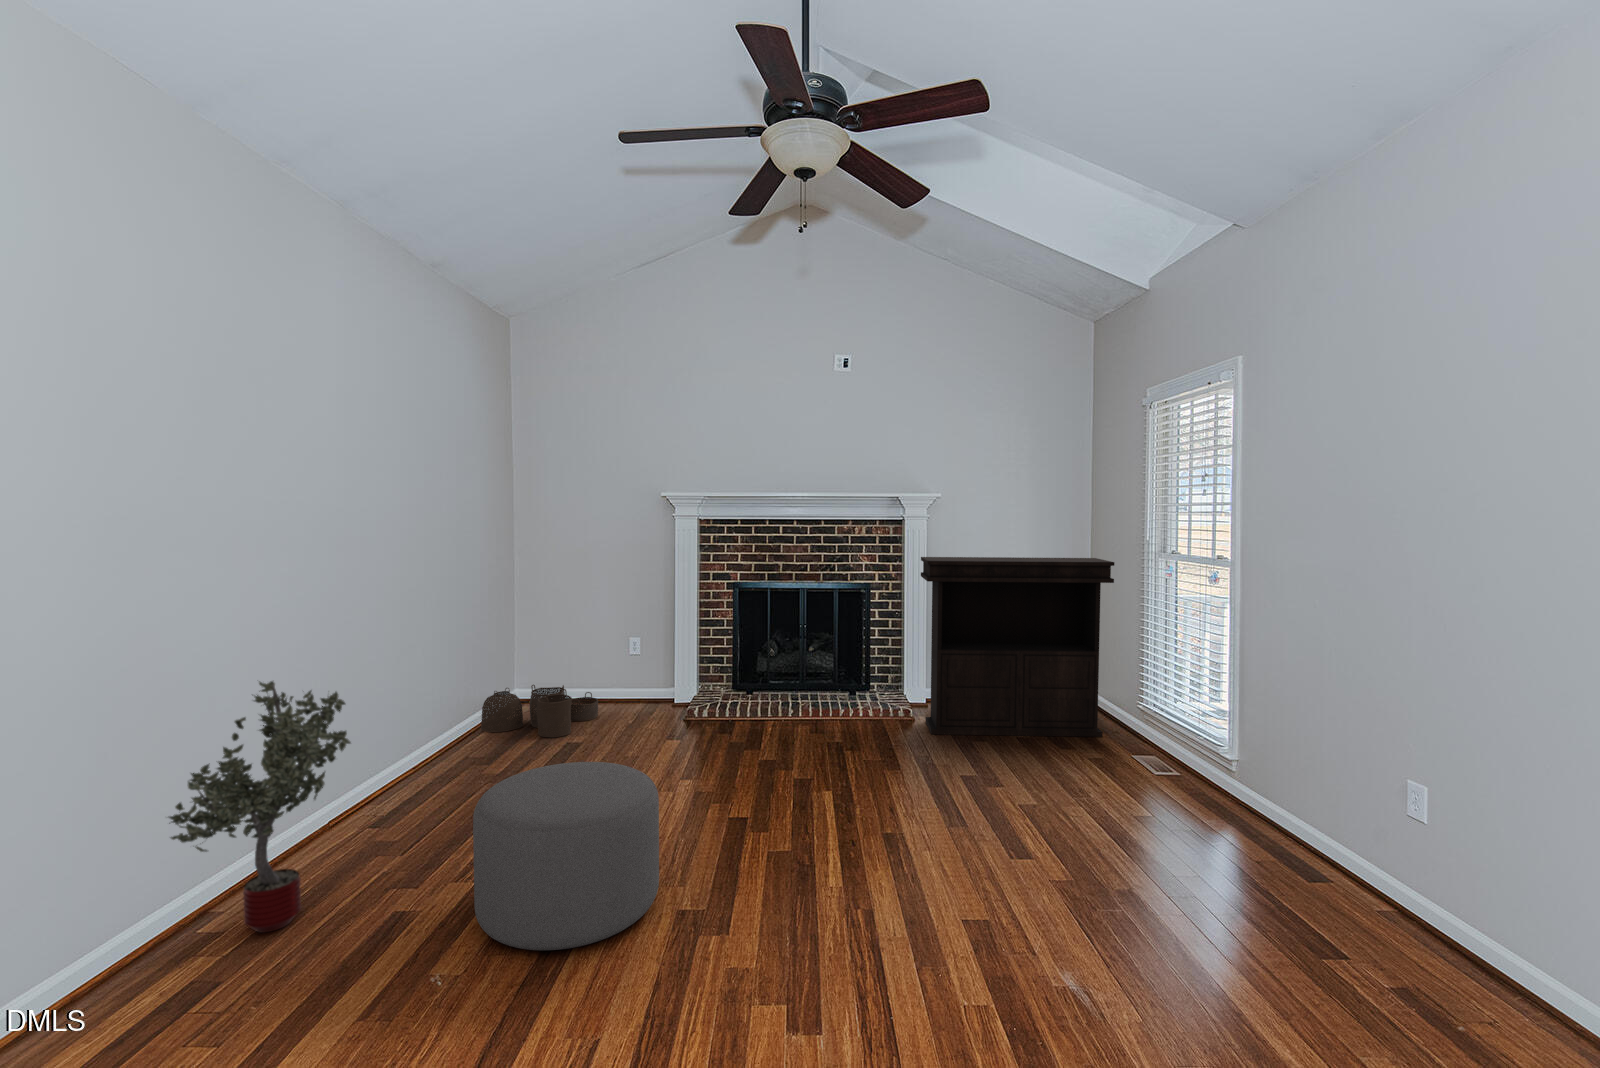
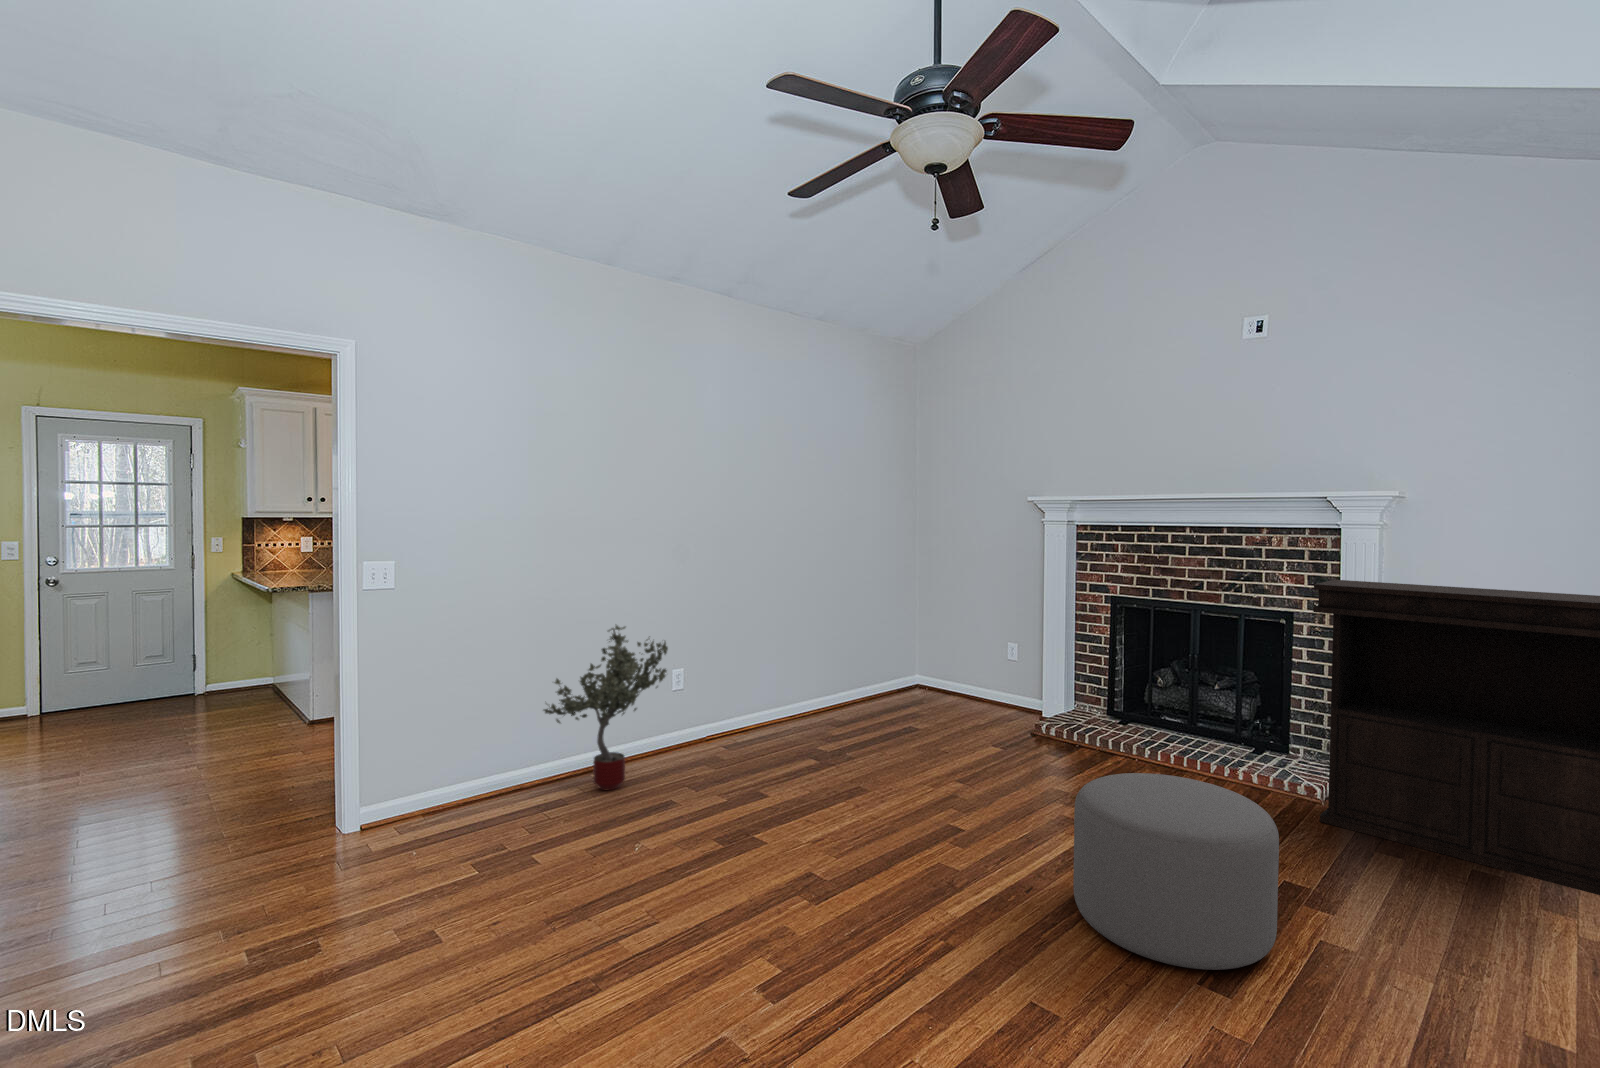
woven basket: present [481,685,598,738] -> none [863,671,965,722]
ottoman: present [473,762,659,950] -> present [1073,773,1279,970]

